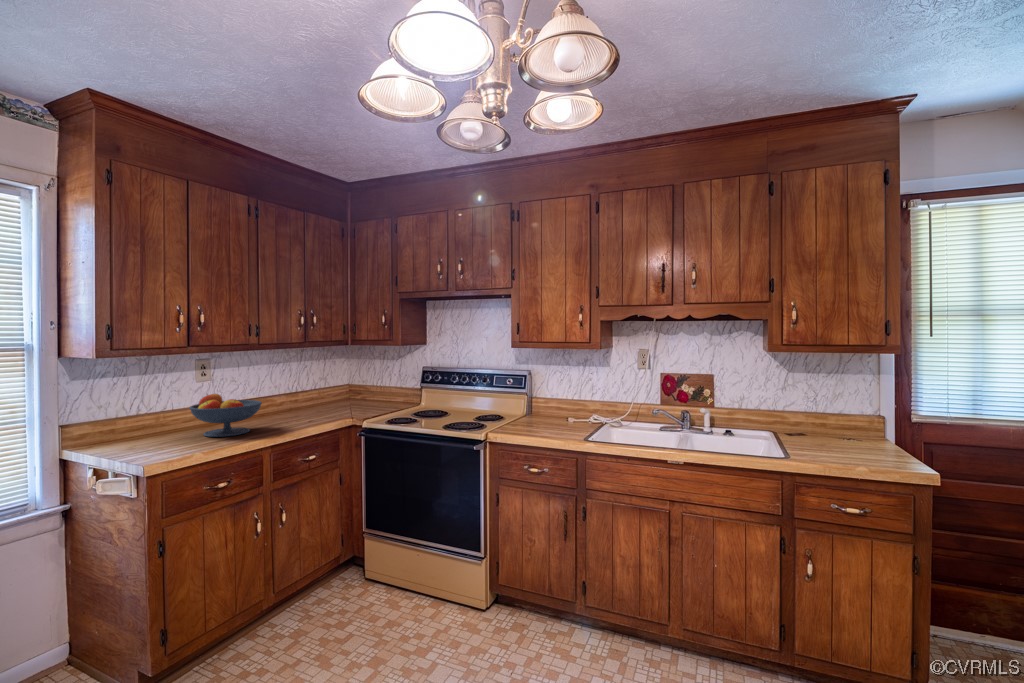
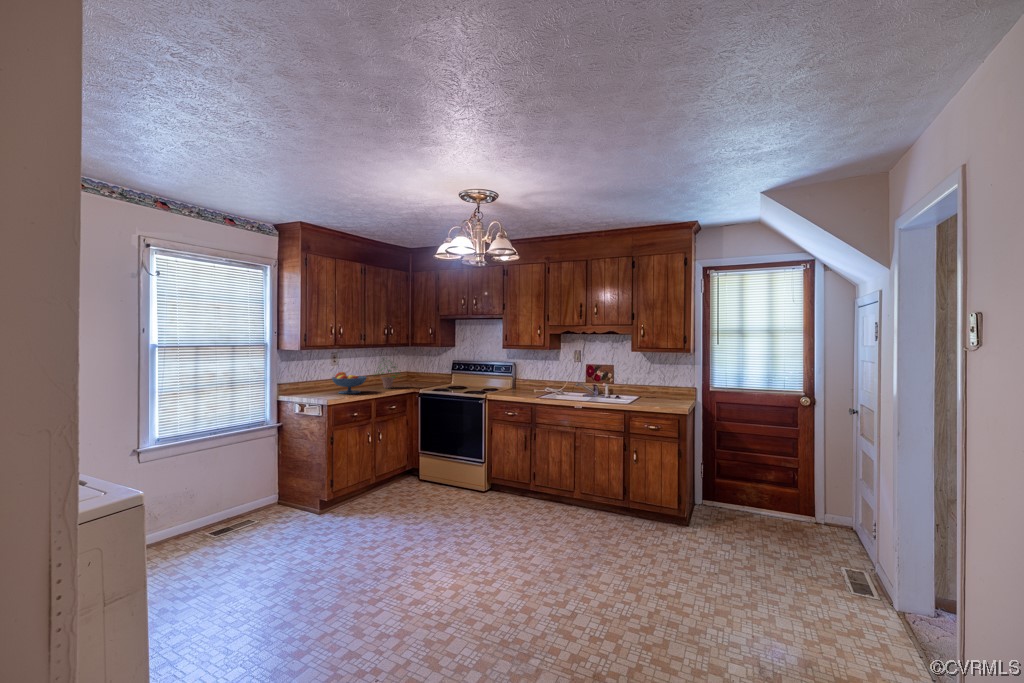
potted plant: none [280,365,339,418] -> present [379,363,397,388]

